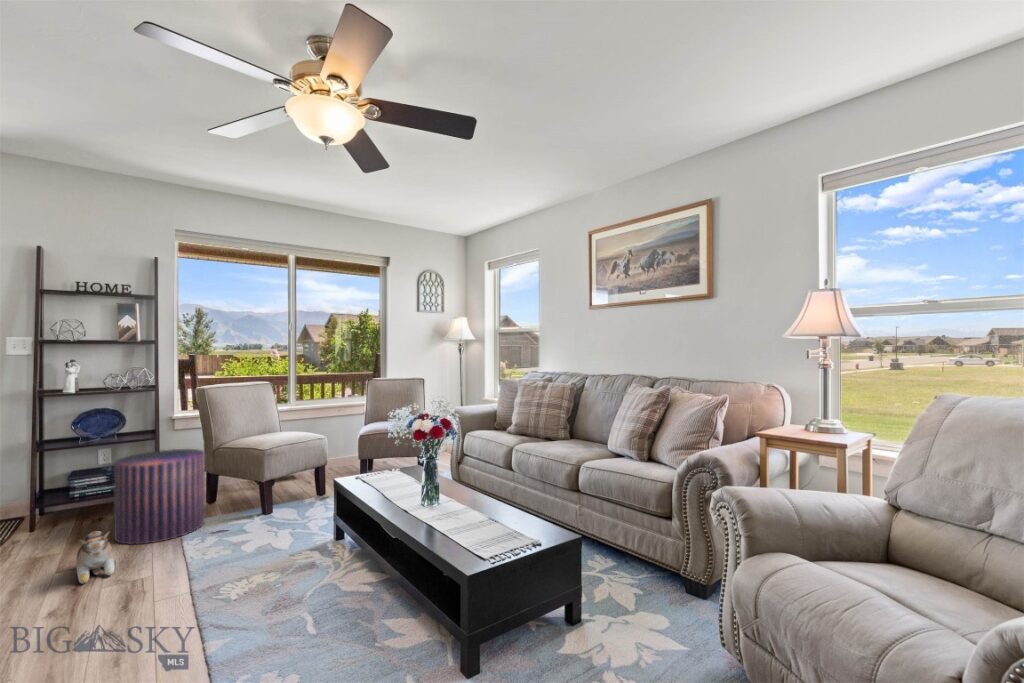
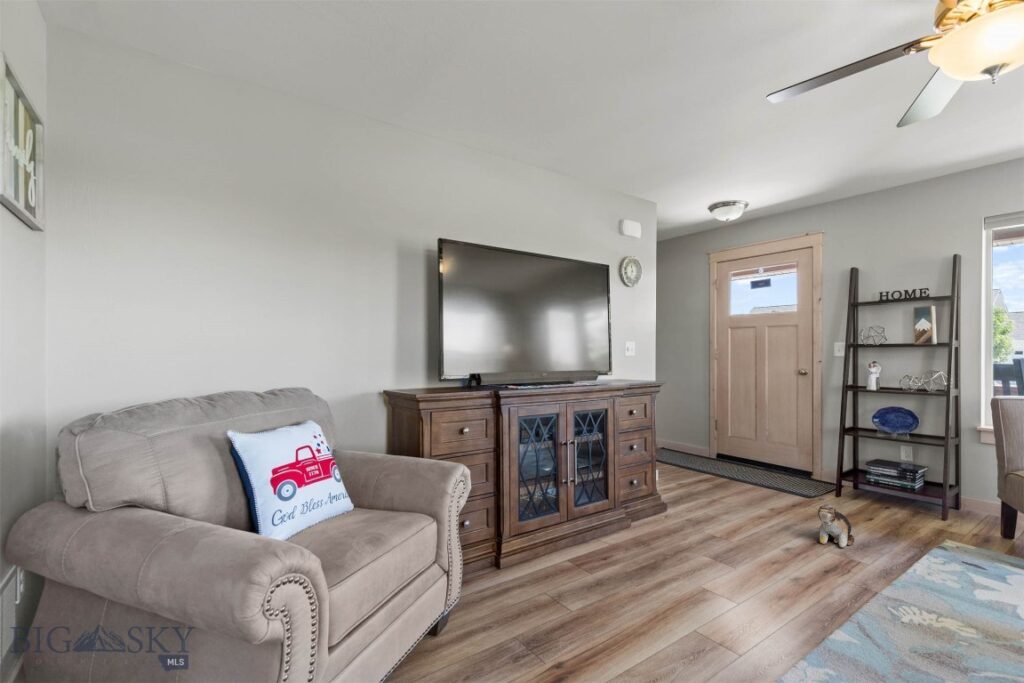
pouf: present [114,449,205,544] -> none [876,455,974,552]

